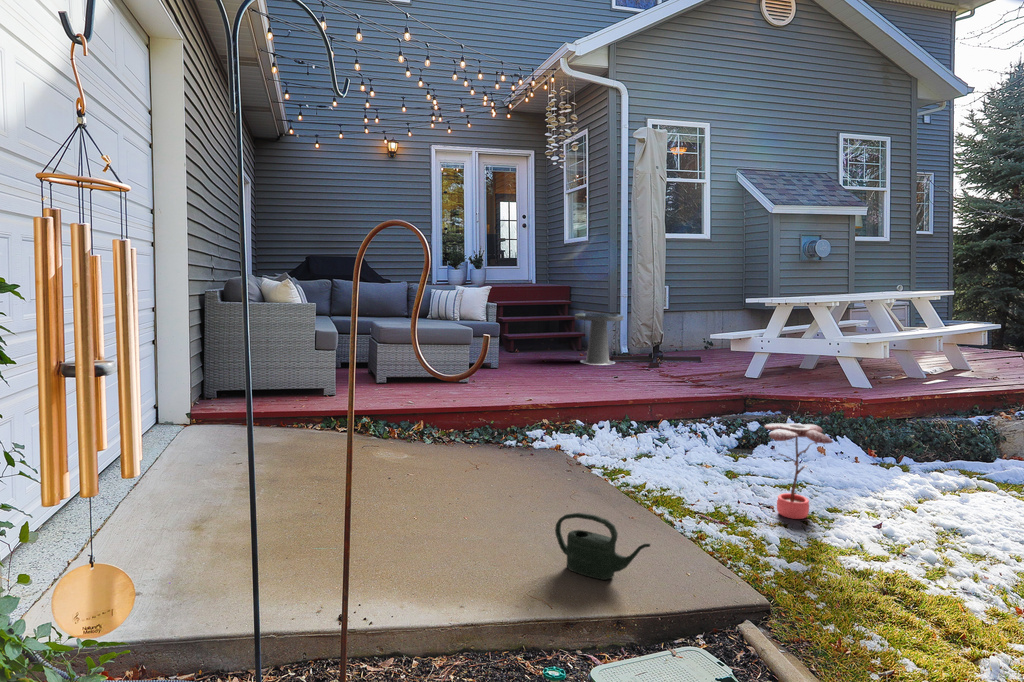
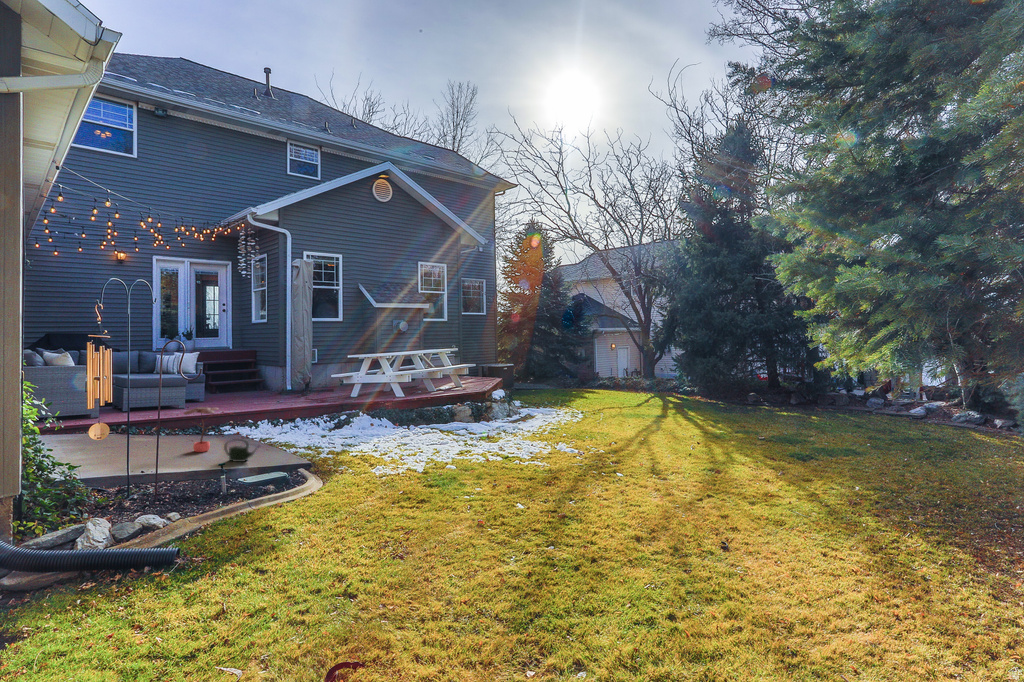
side table: present [575,313,623,365] -> none [257,366,287,396]
potted plant: present [765,423,833,519] -> present [184,407,219,452]

